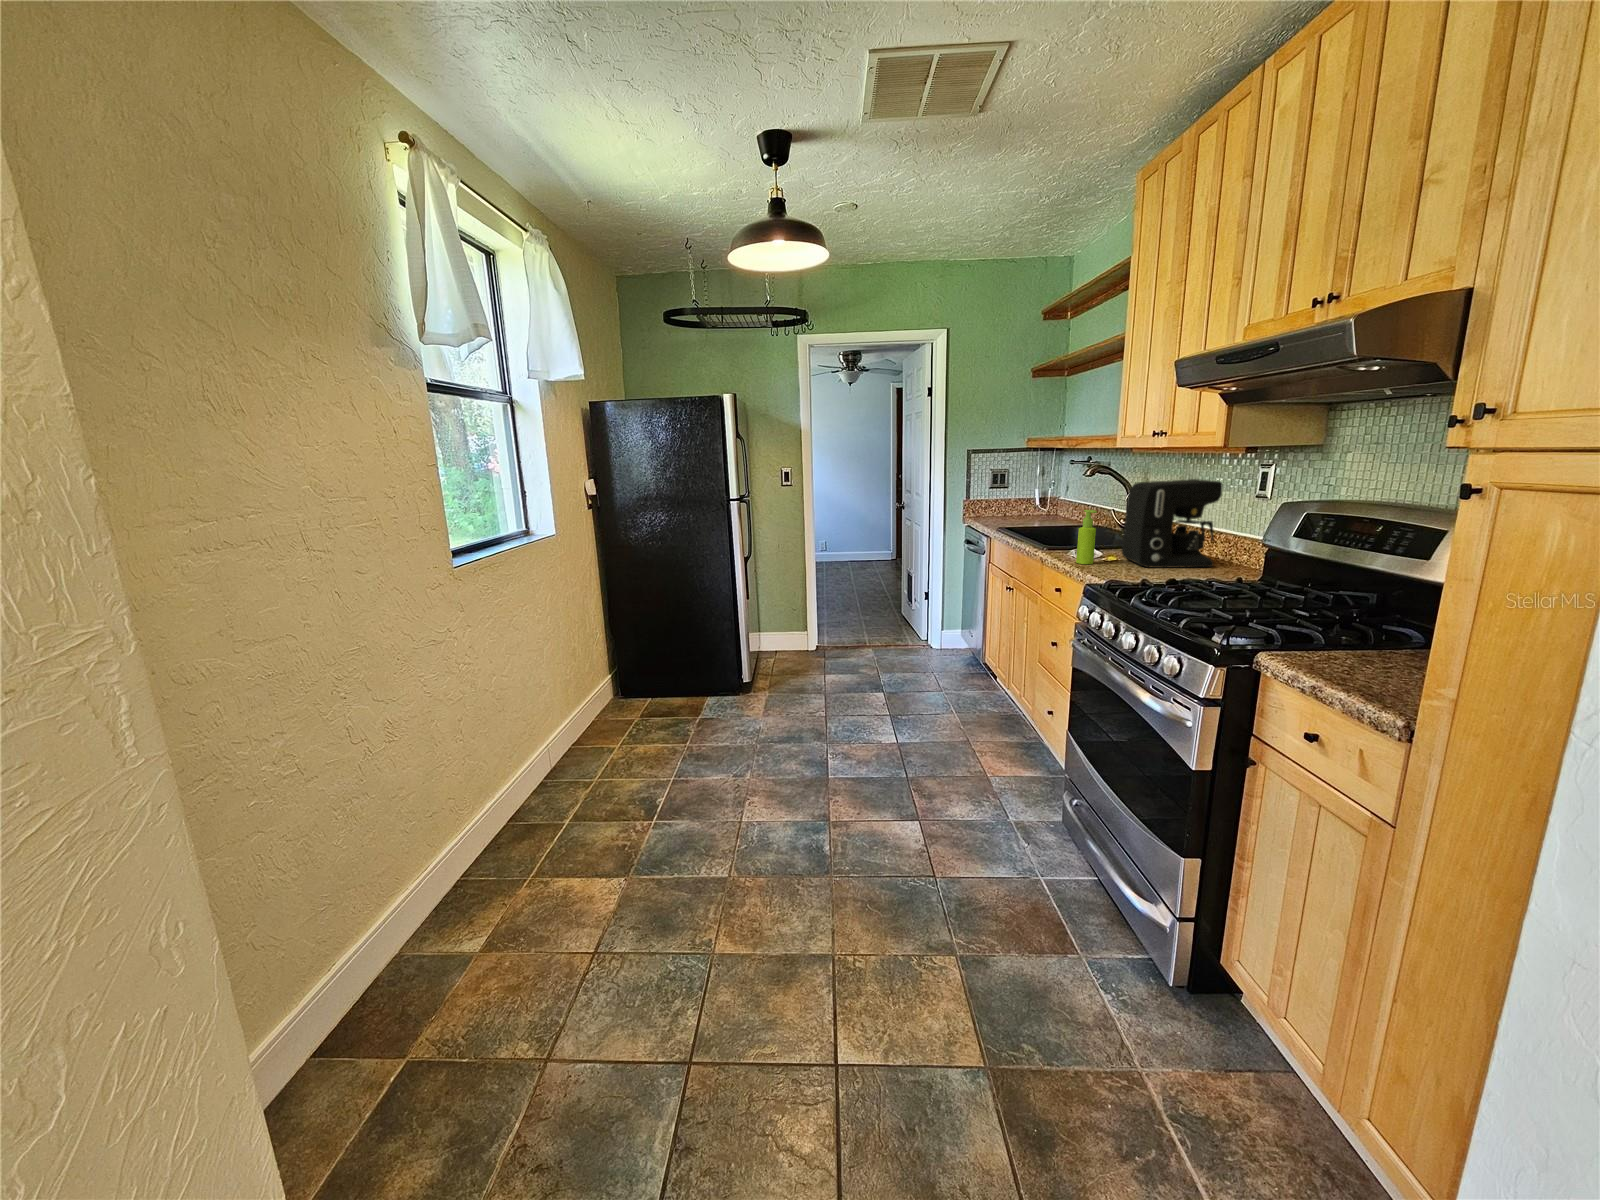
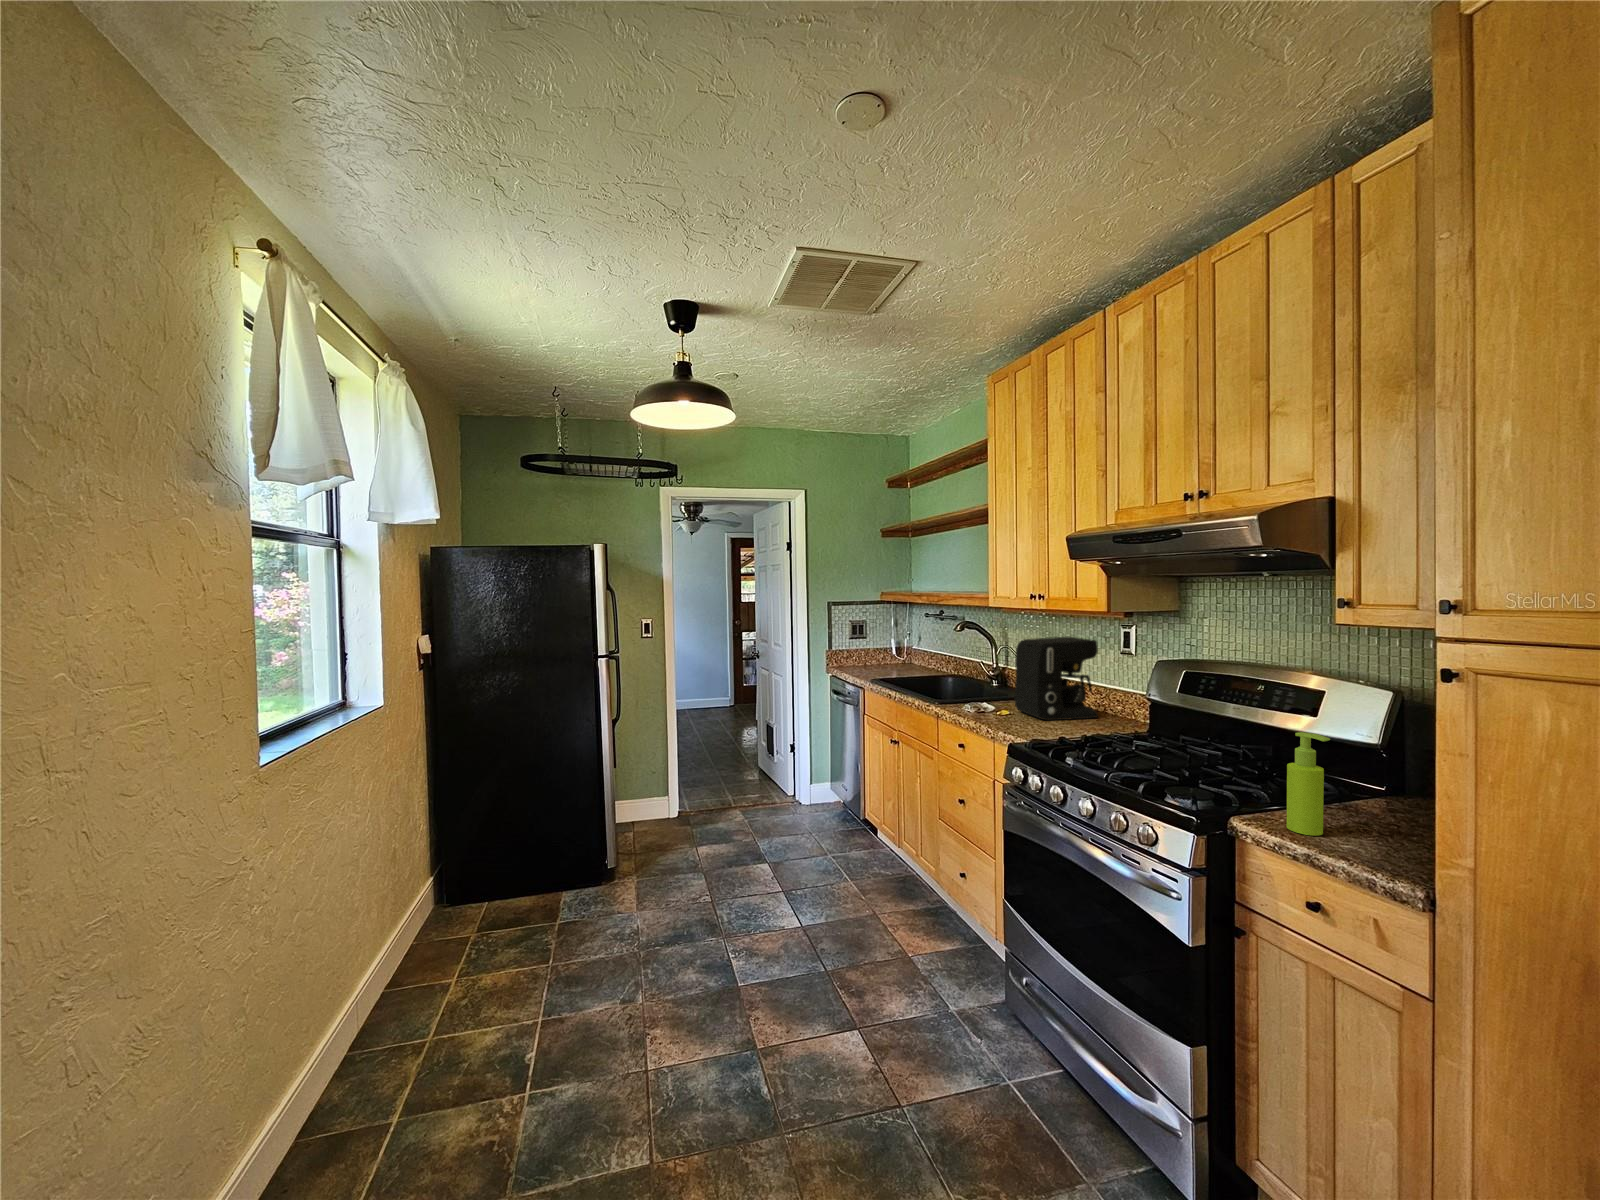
soap dispenser: present [1076,510,1097,564] -> present [1287,732,1330,836]

